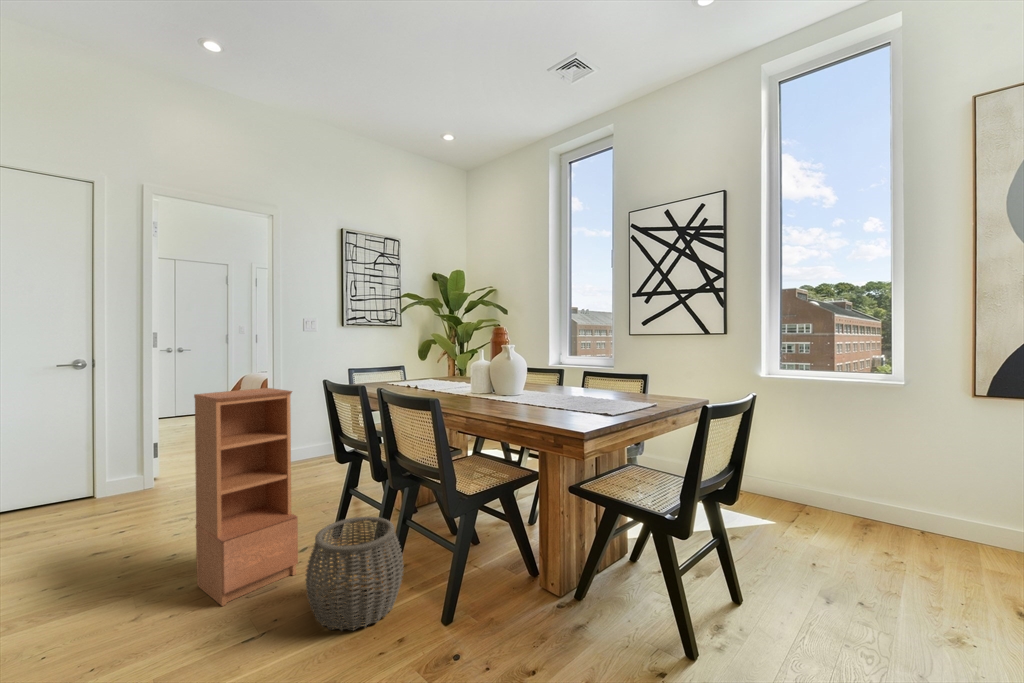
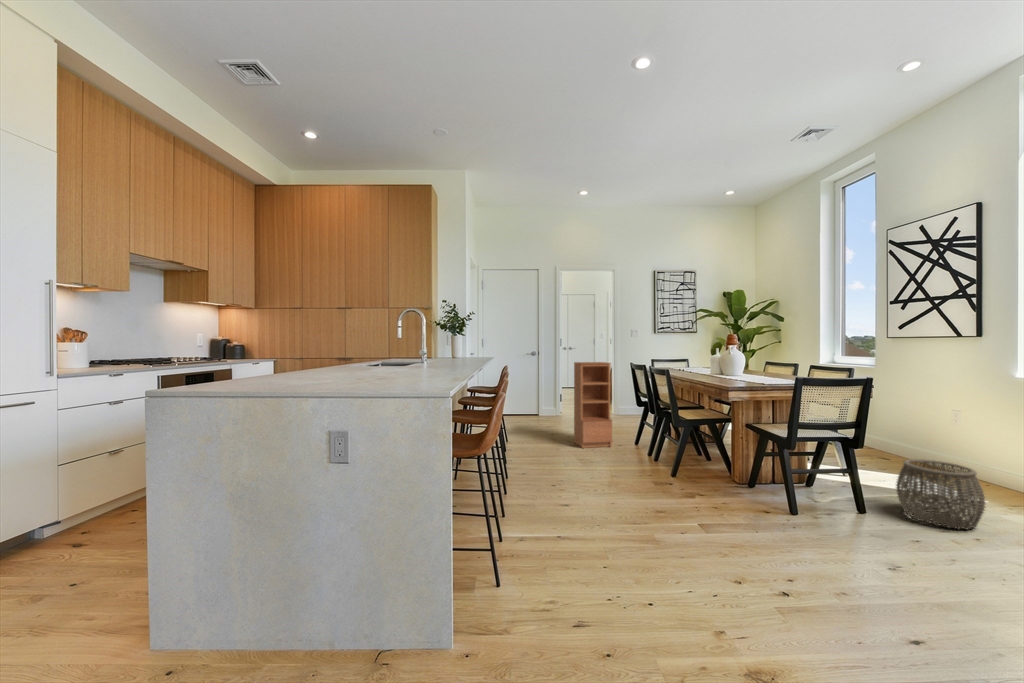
woven basket: present [305,517,404,631] -> present [896,459,985,530]

